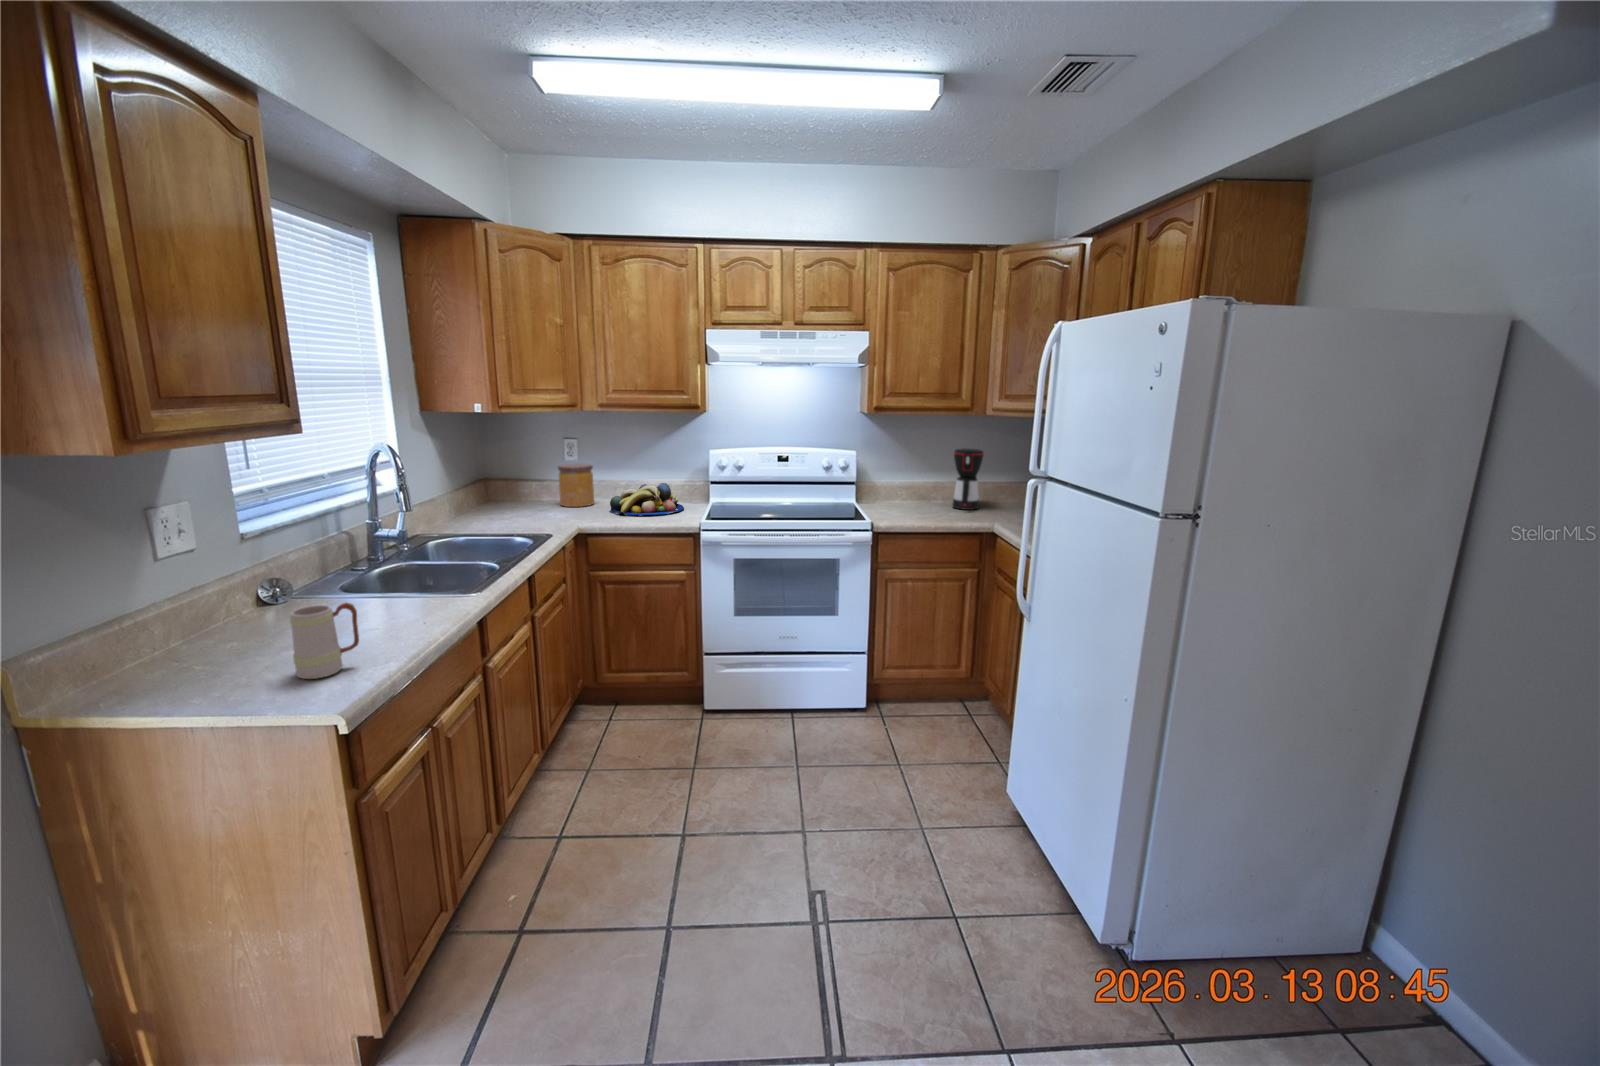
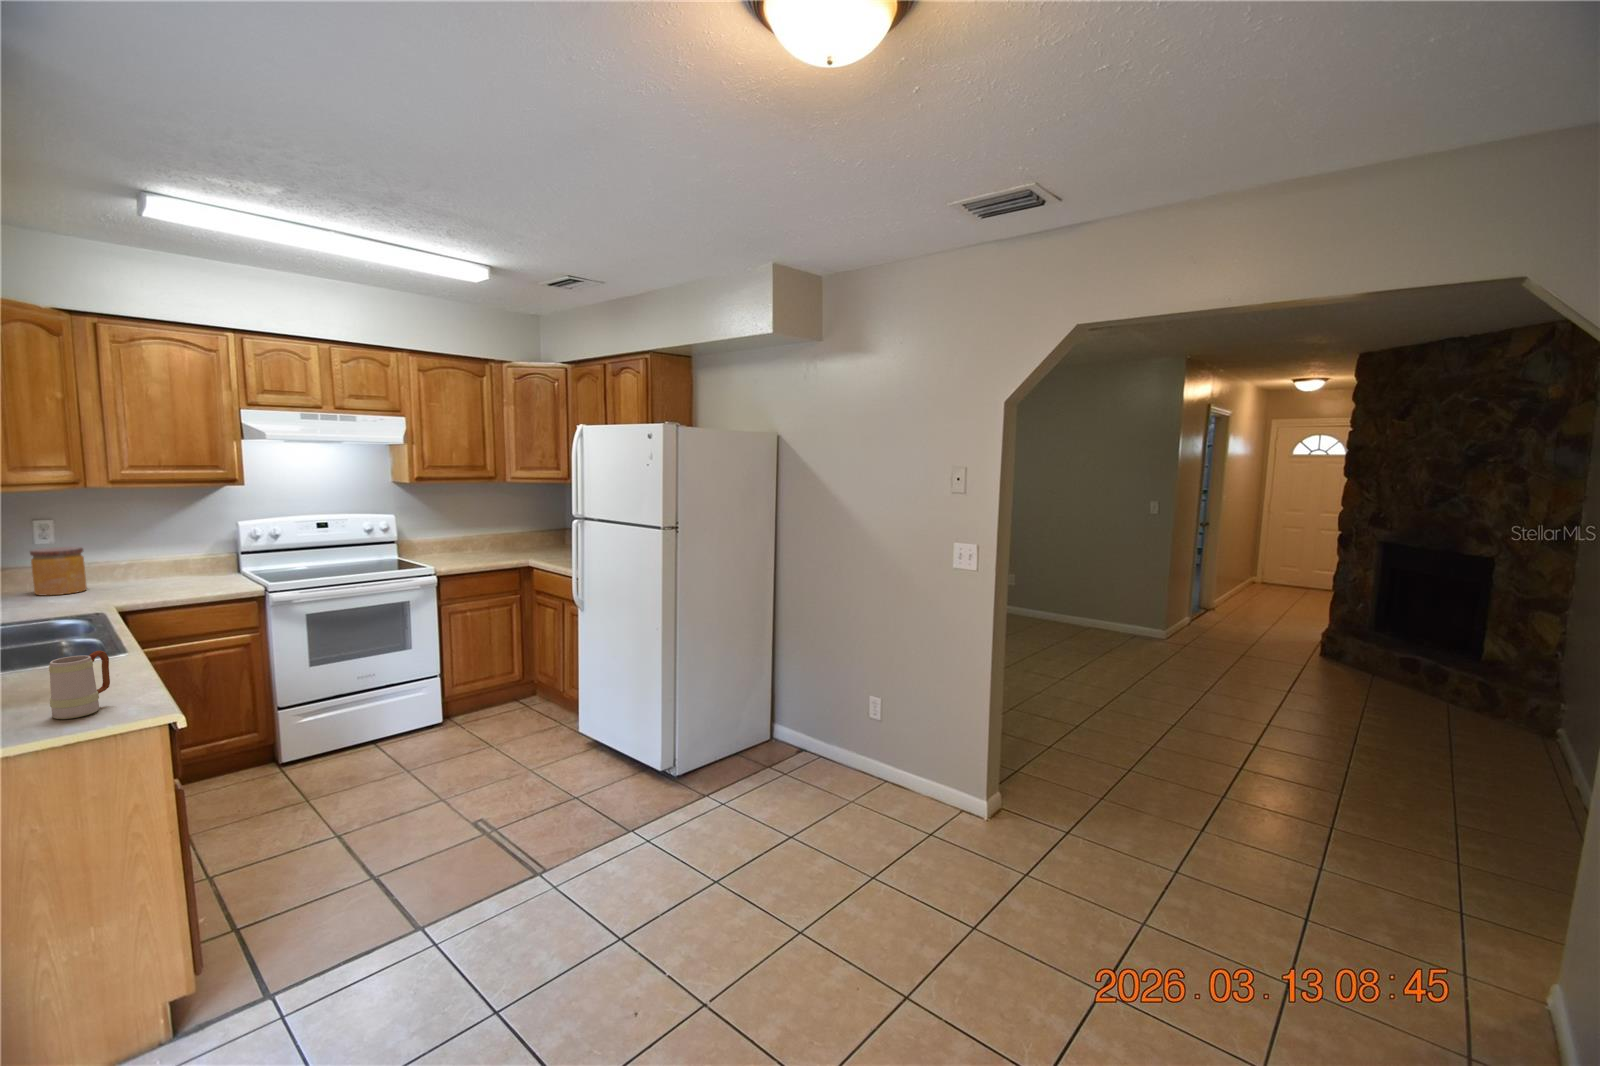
coffee maker: present [952,448,984,510] -> none [482,508,507,554]
fruit bowl: present [610,483,684,516] -> none [126,558,222,593]

